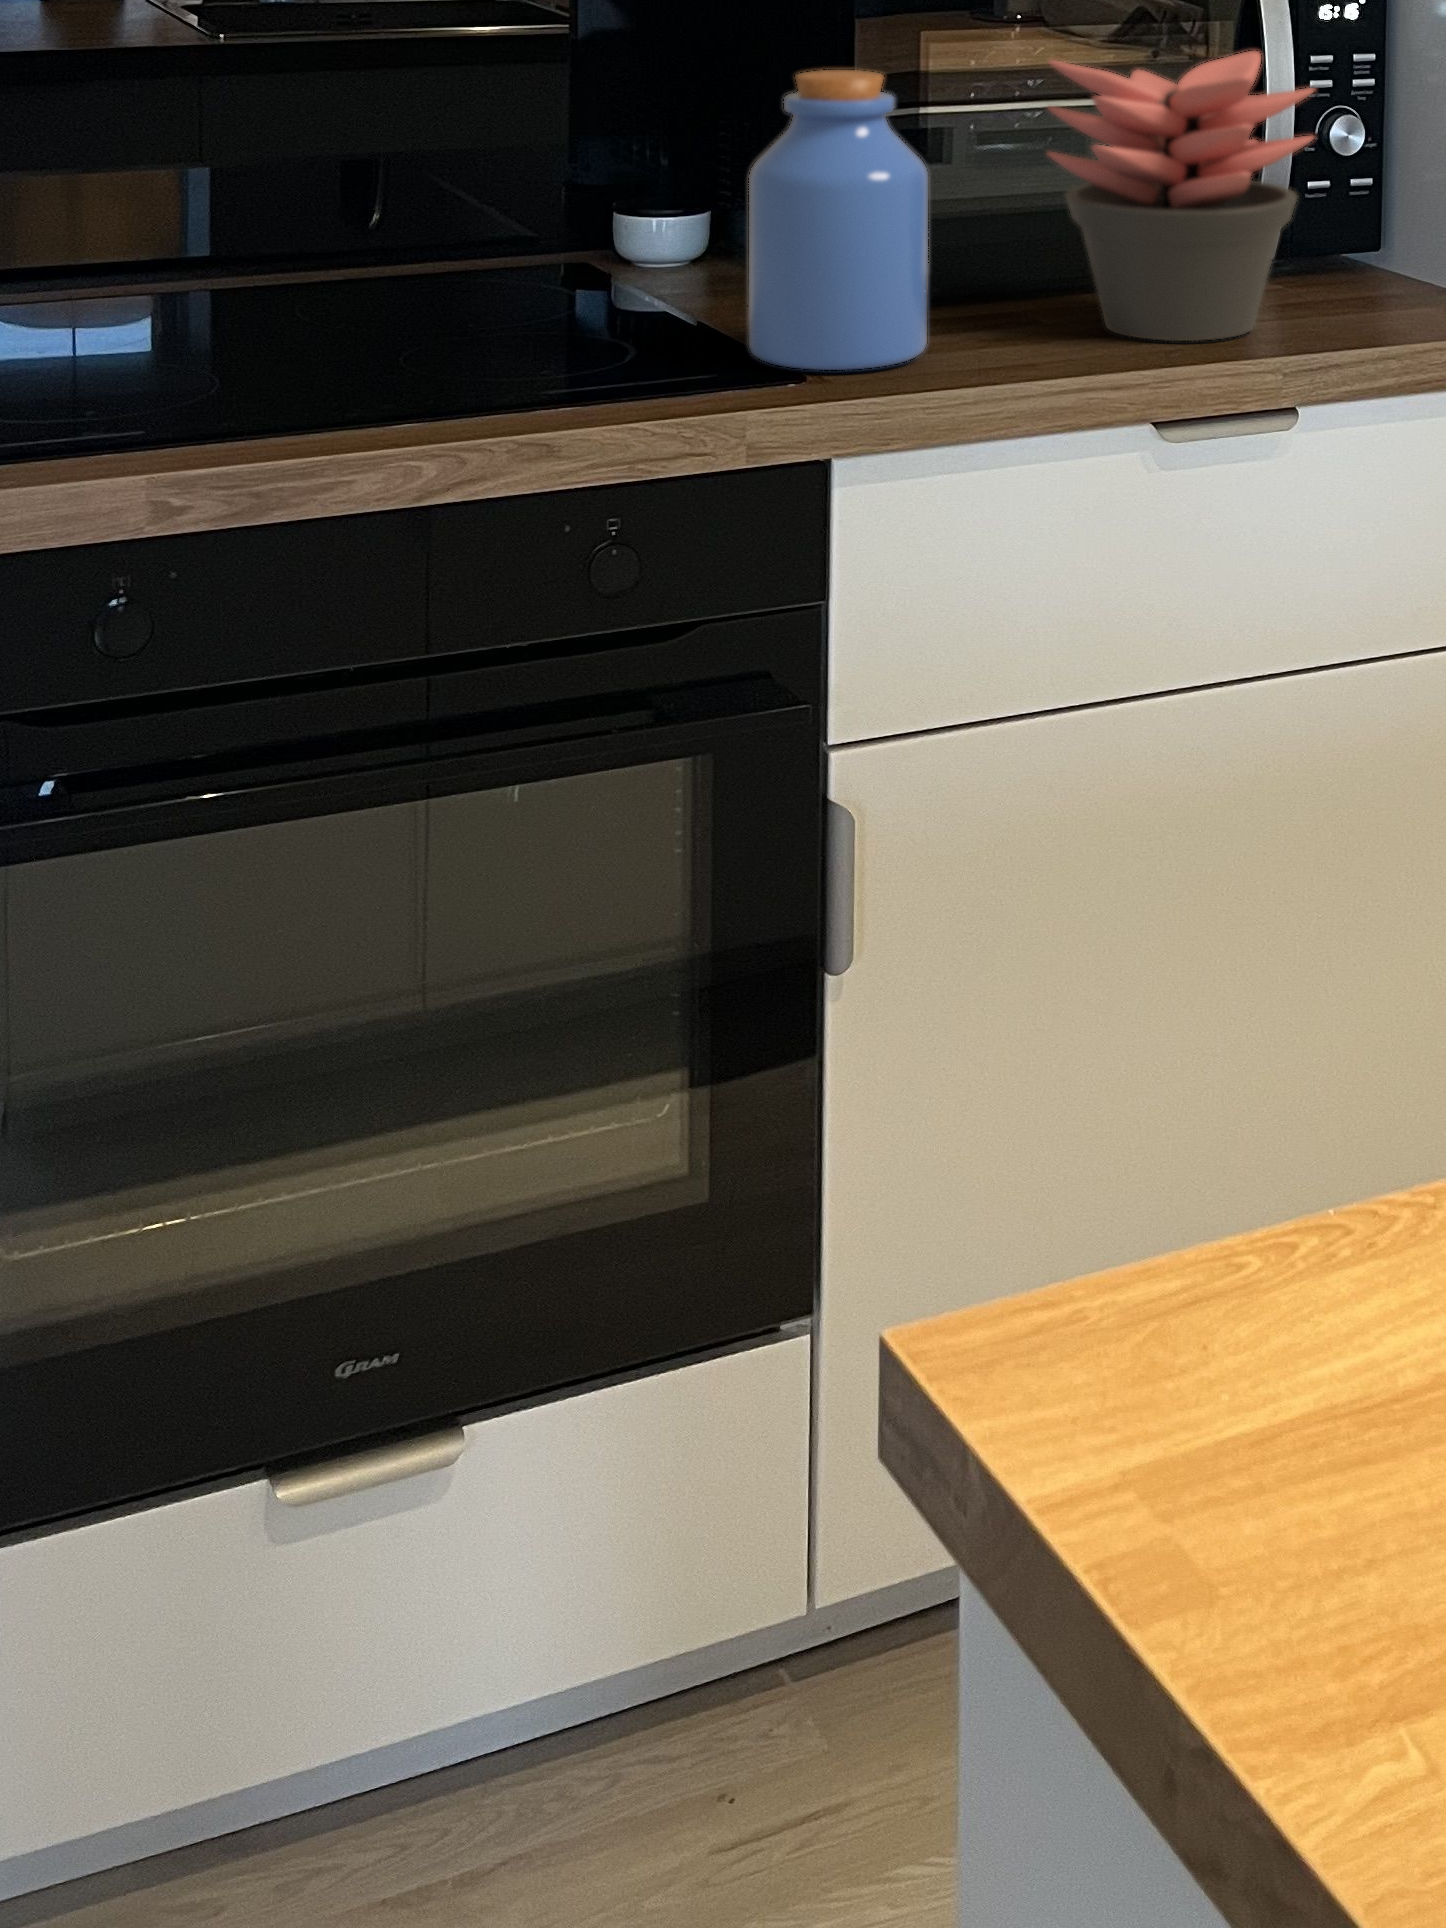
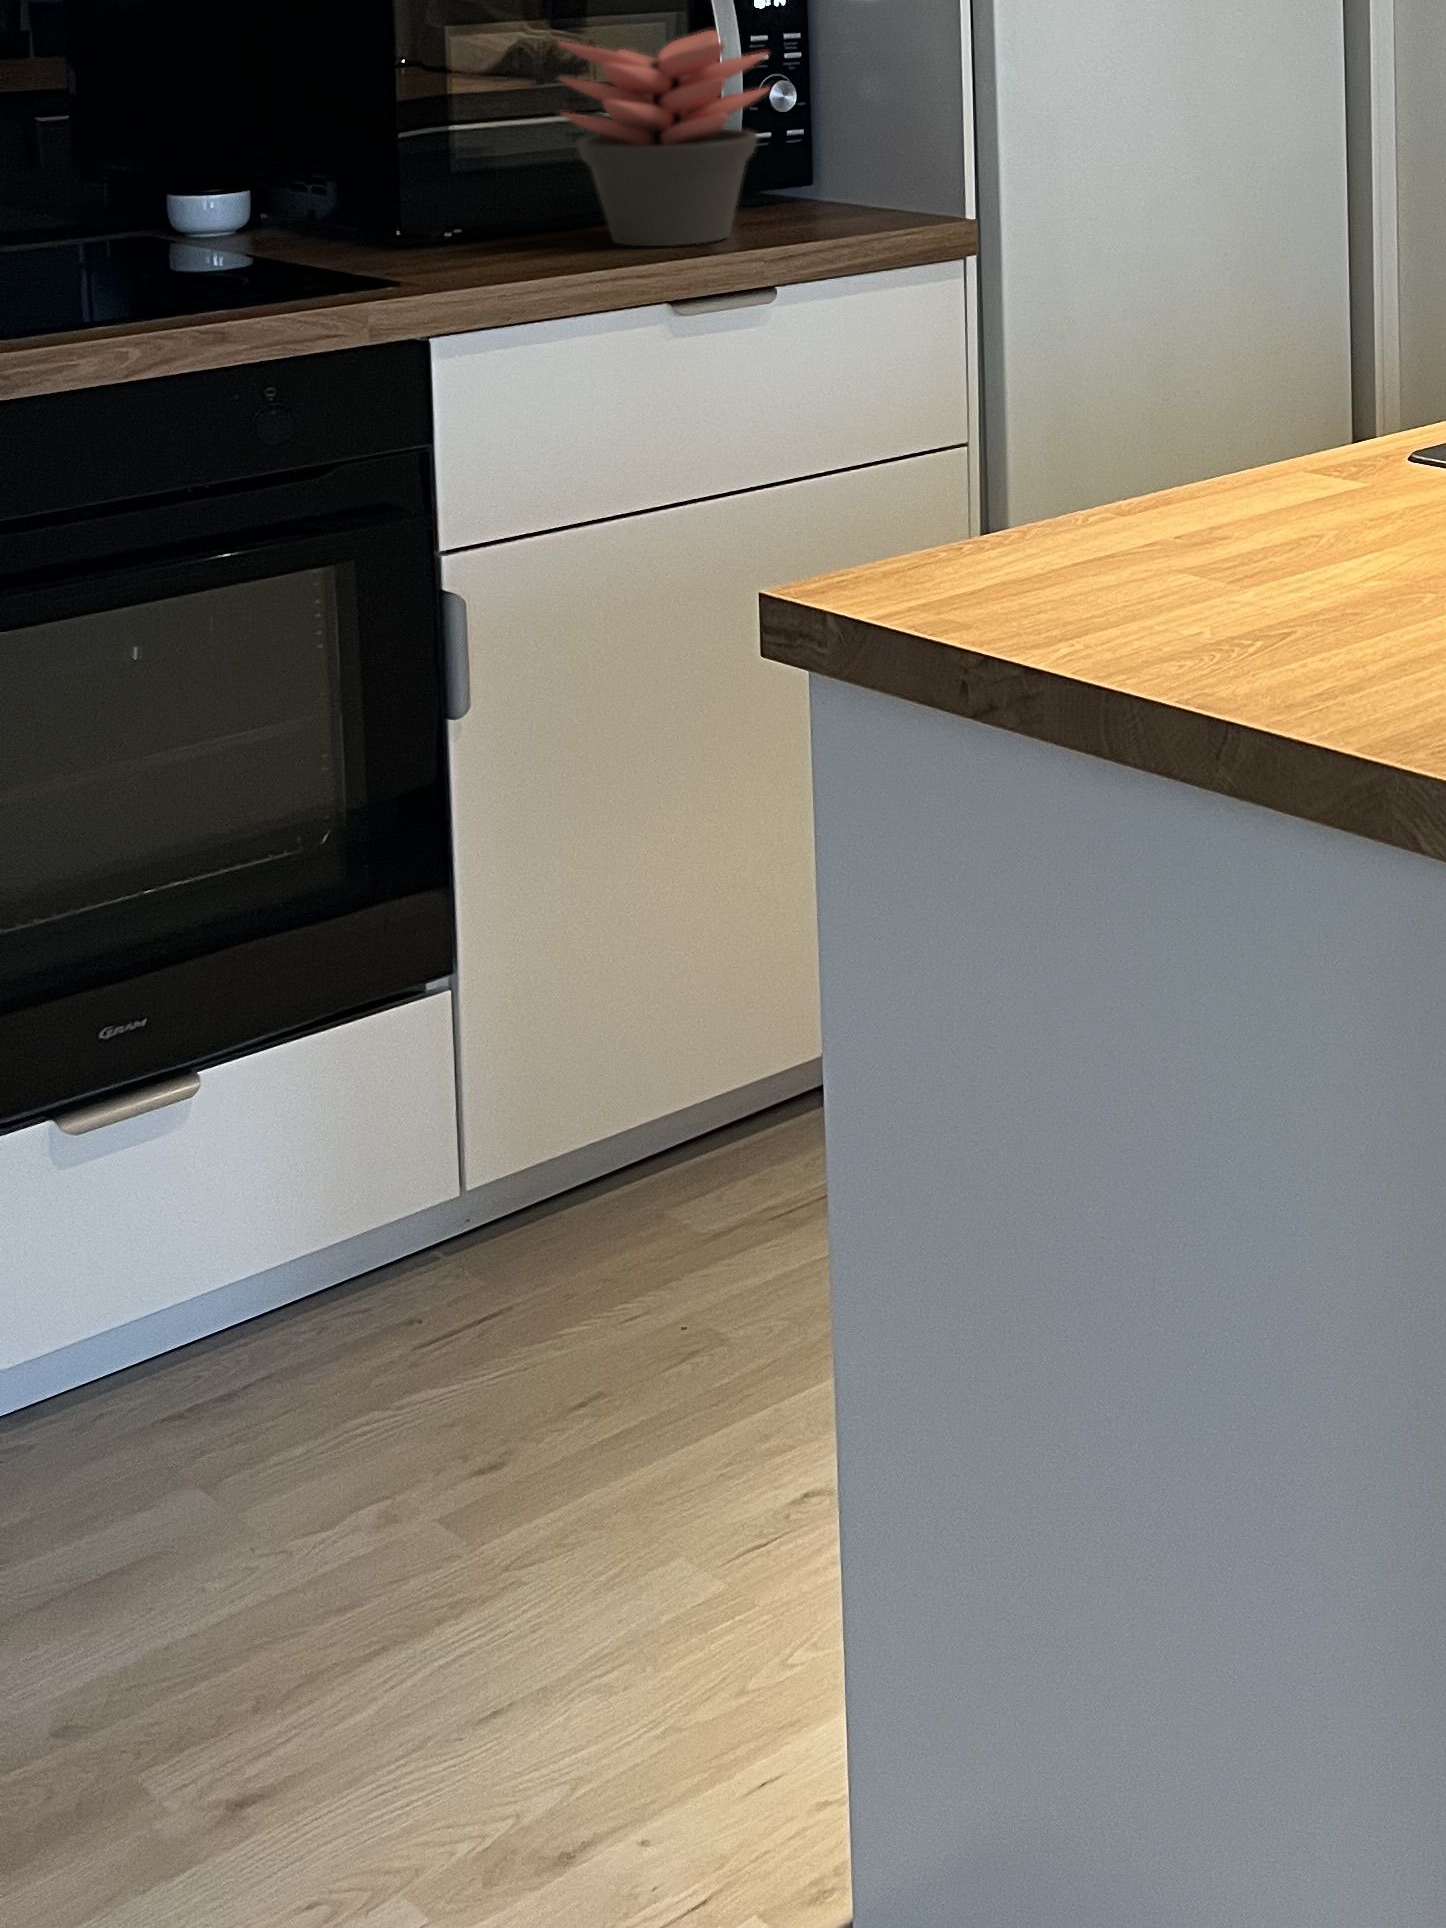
jar: present [749,70,928,370] -> none [338,52,486,277]

